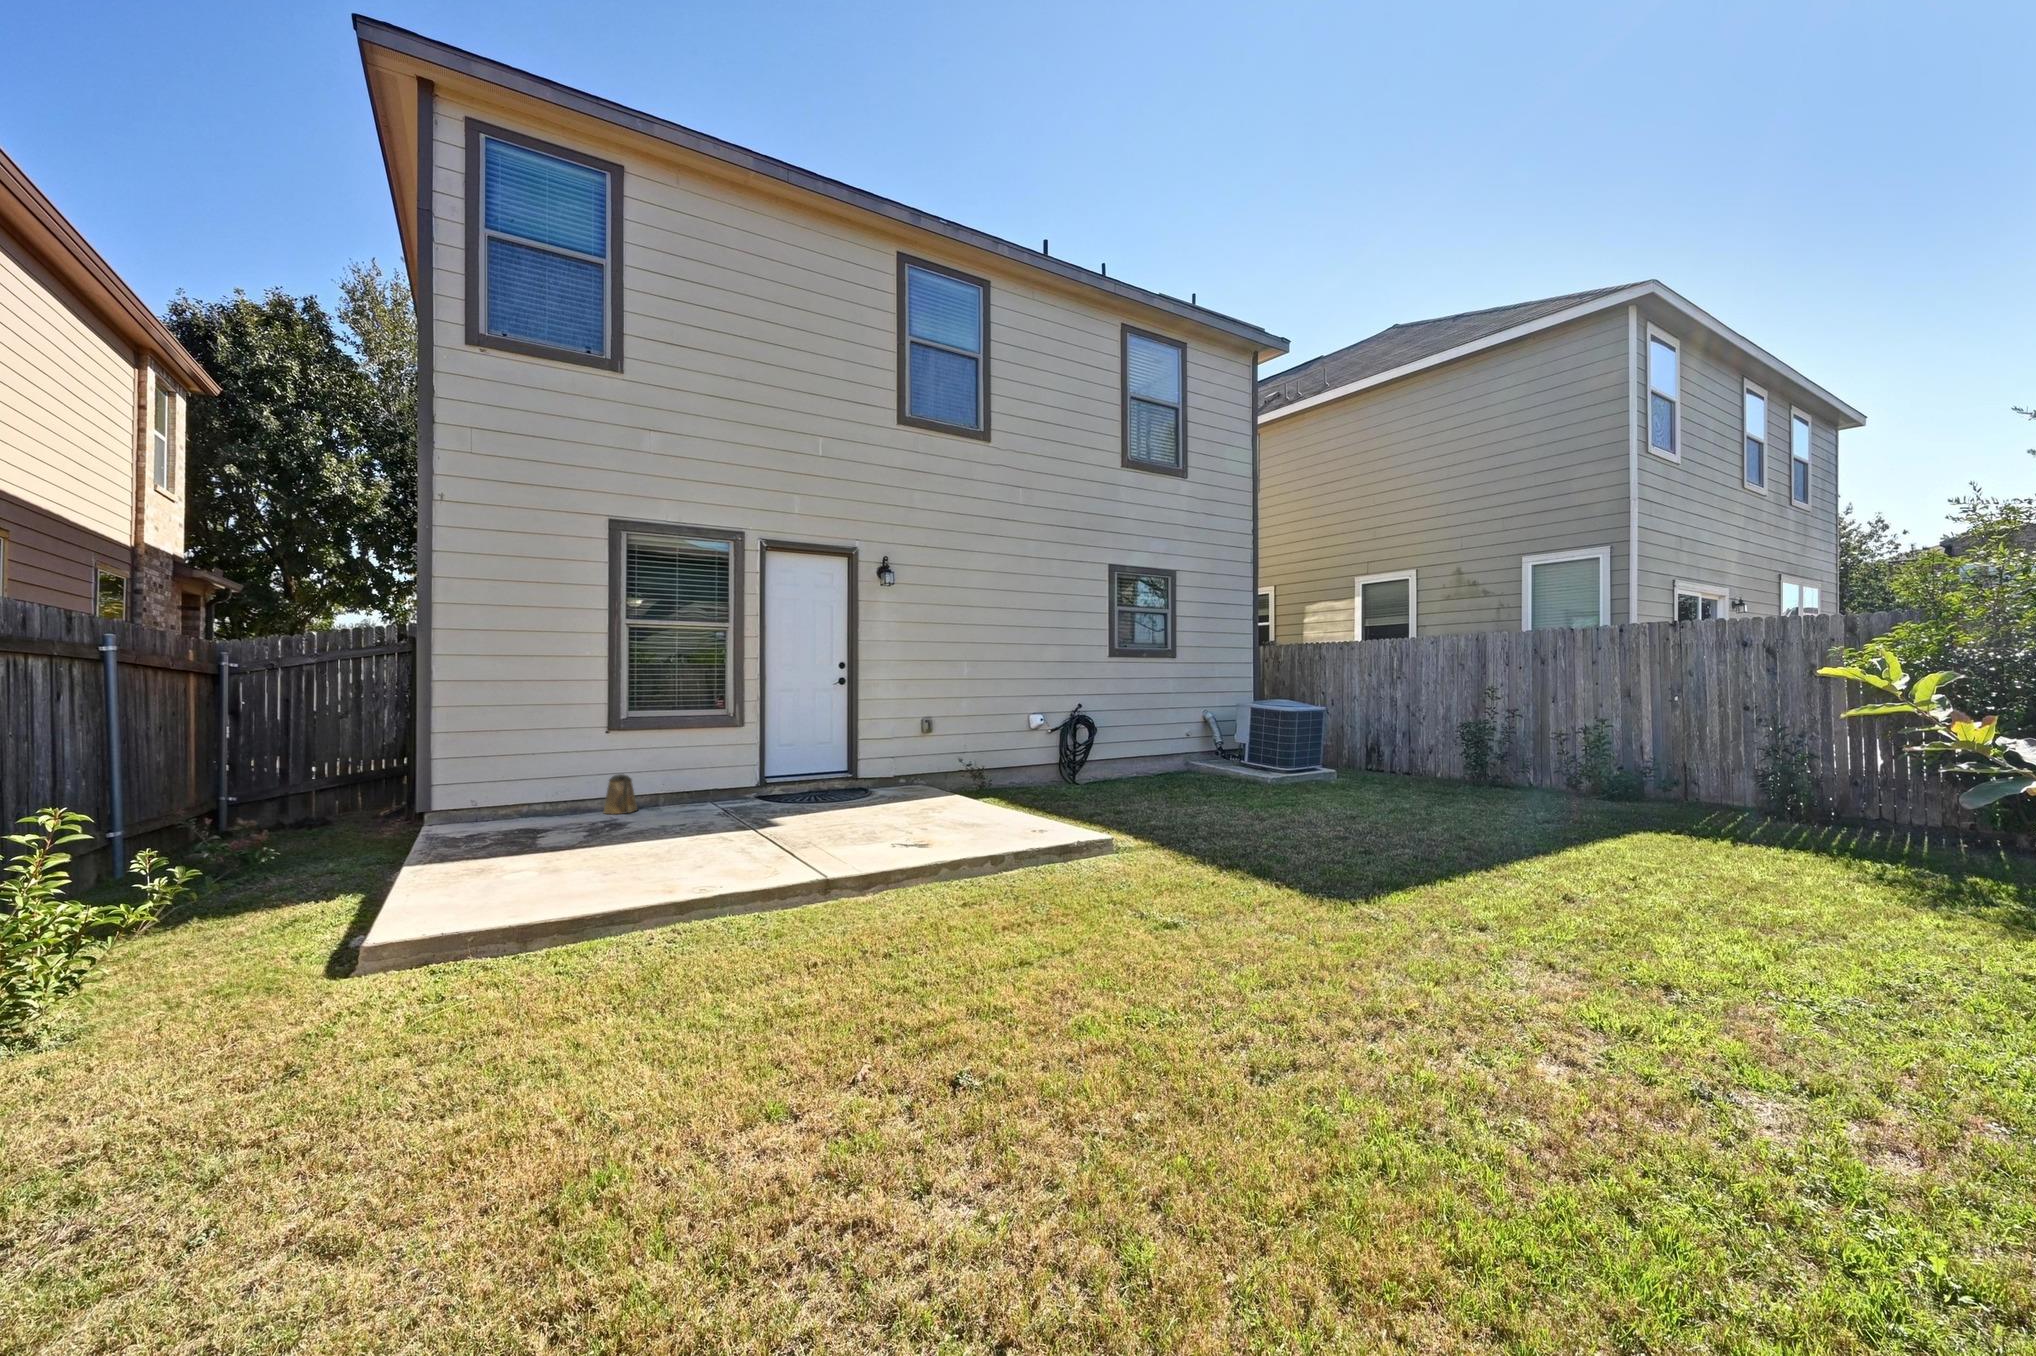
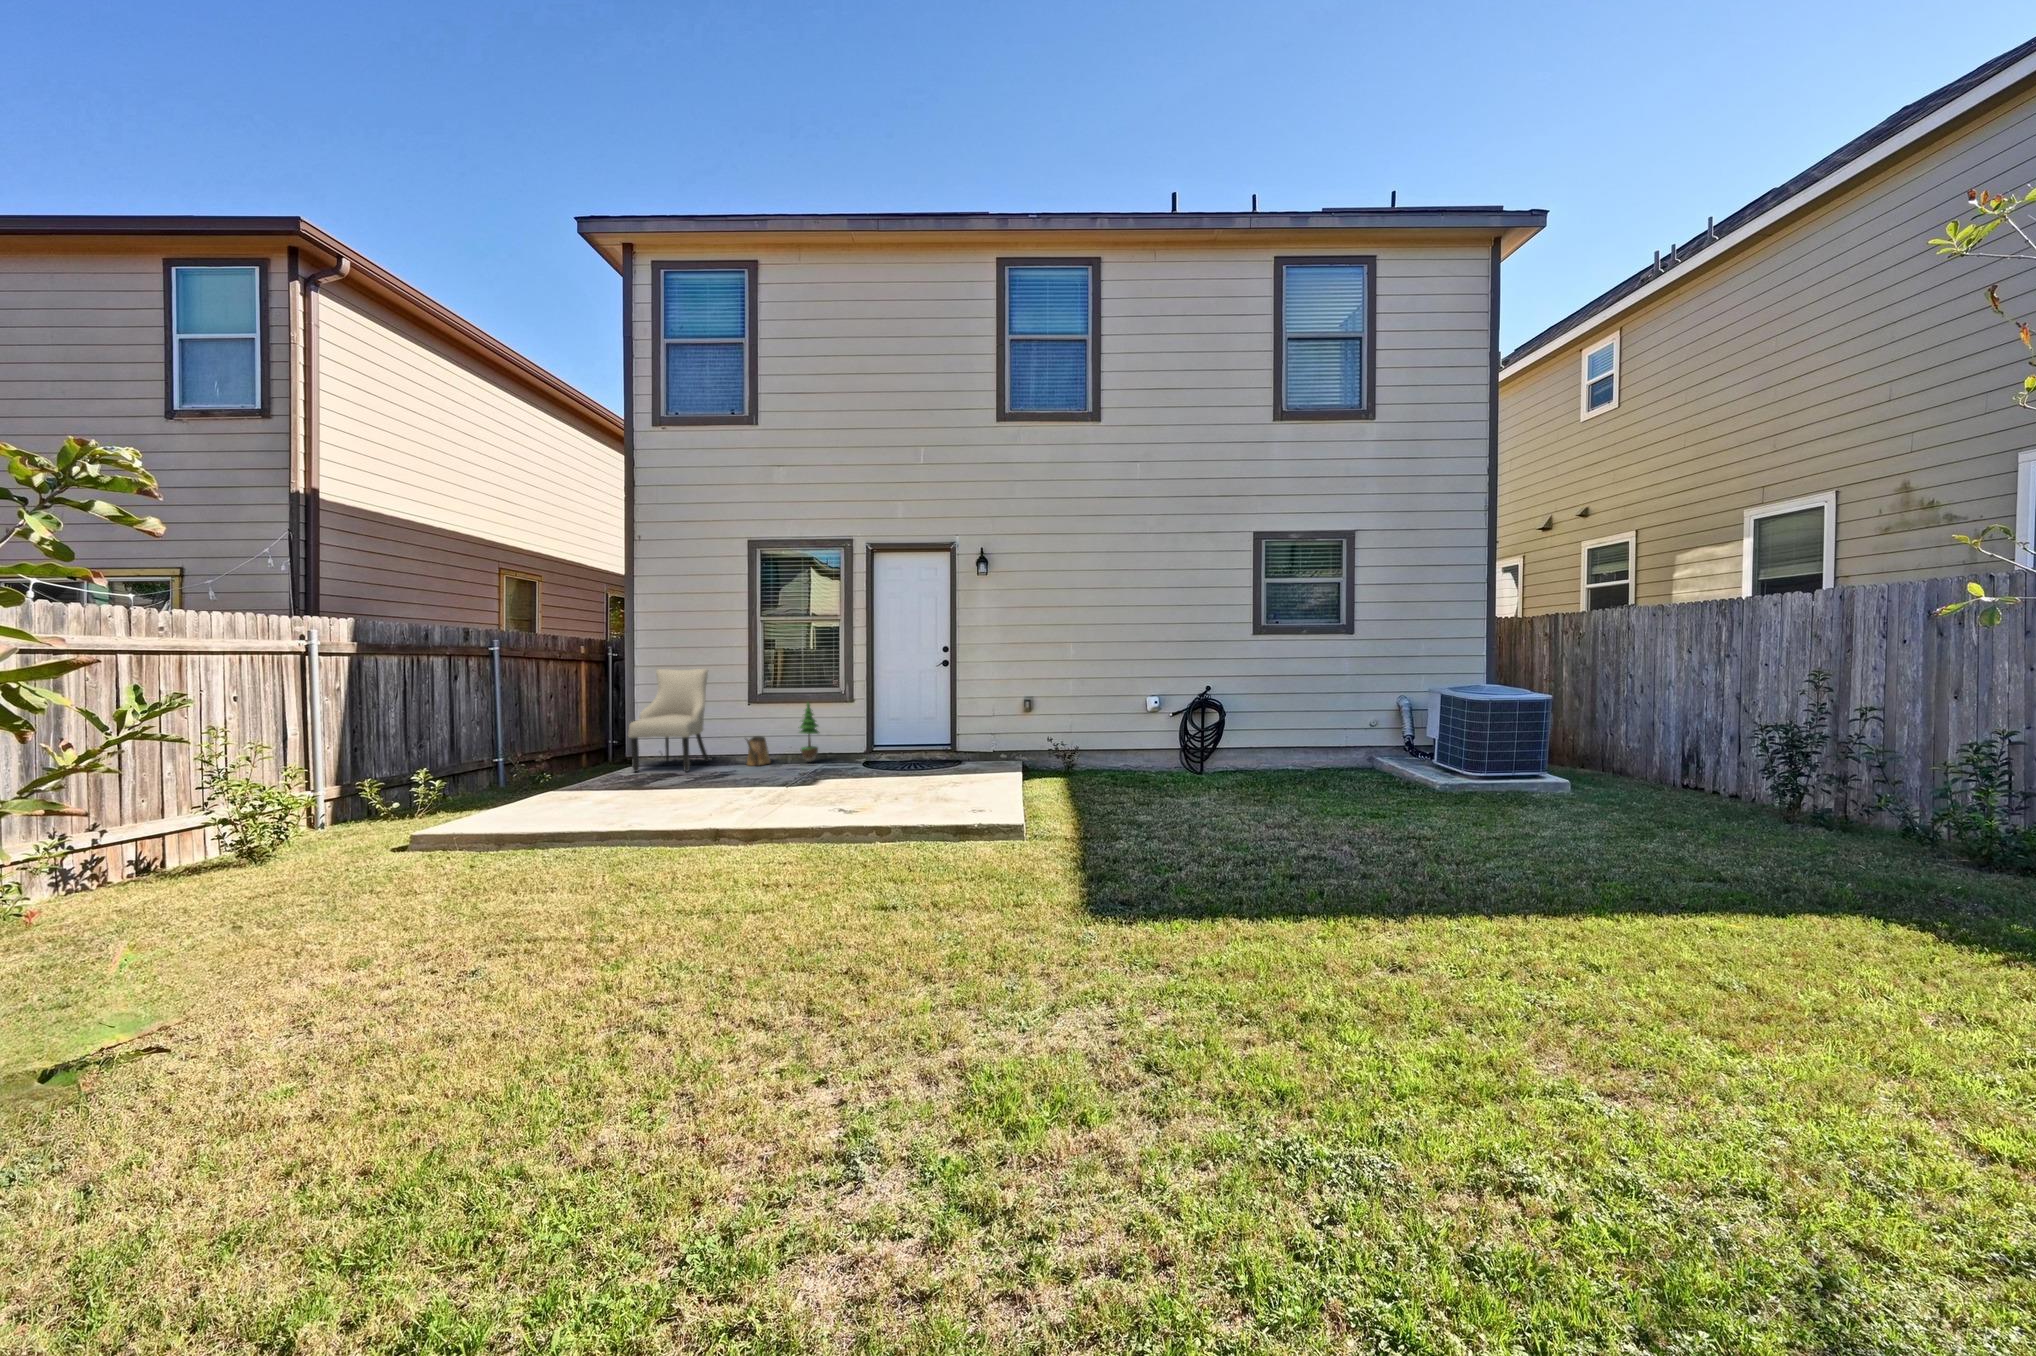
chair: none [442,687,547,836] -> present [628,669,709,772]
potted tree: none [675,726,705,805] -> present [800,703,819,762]

